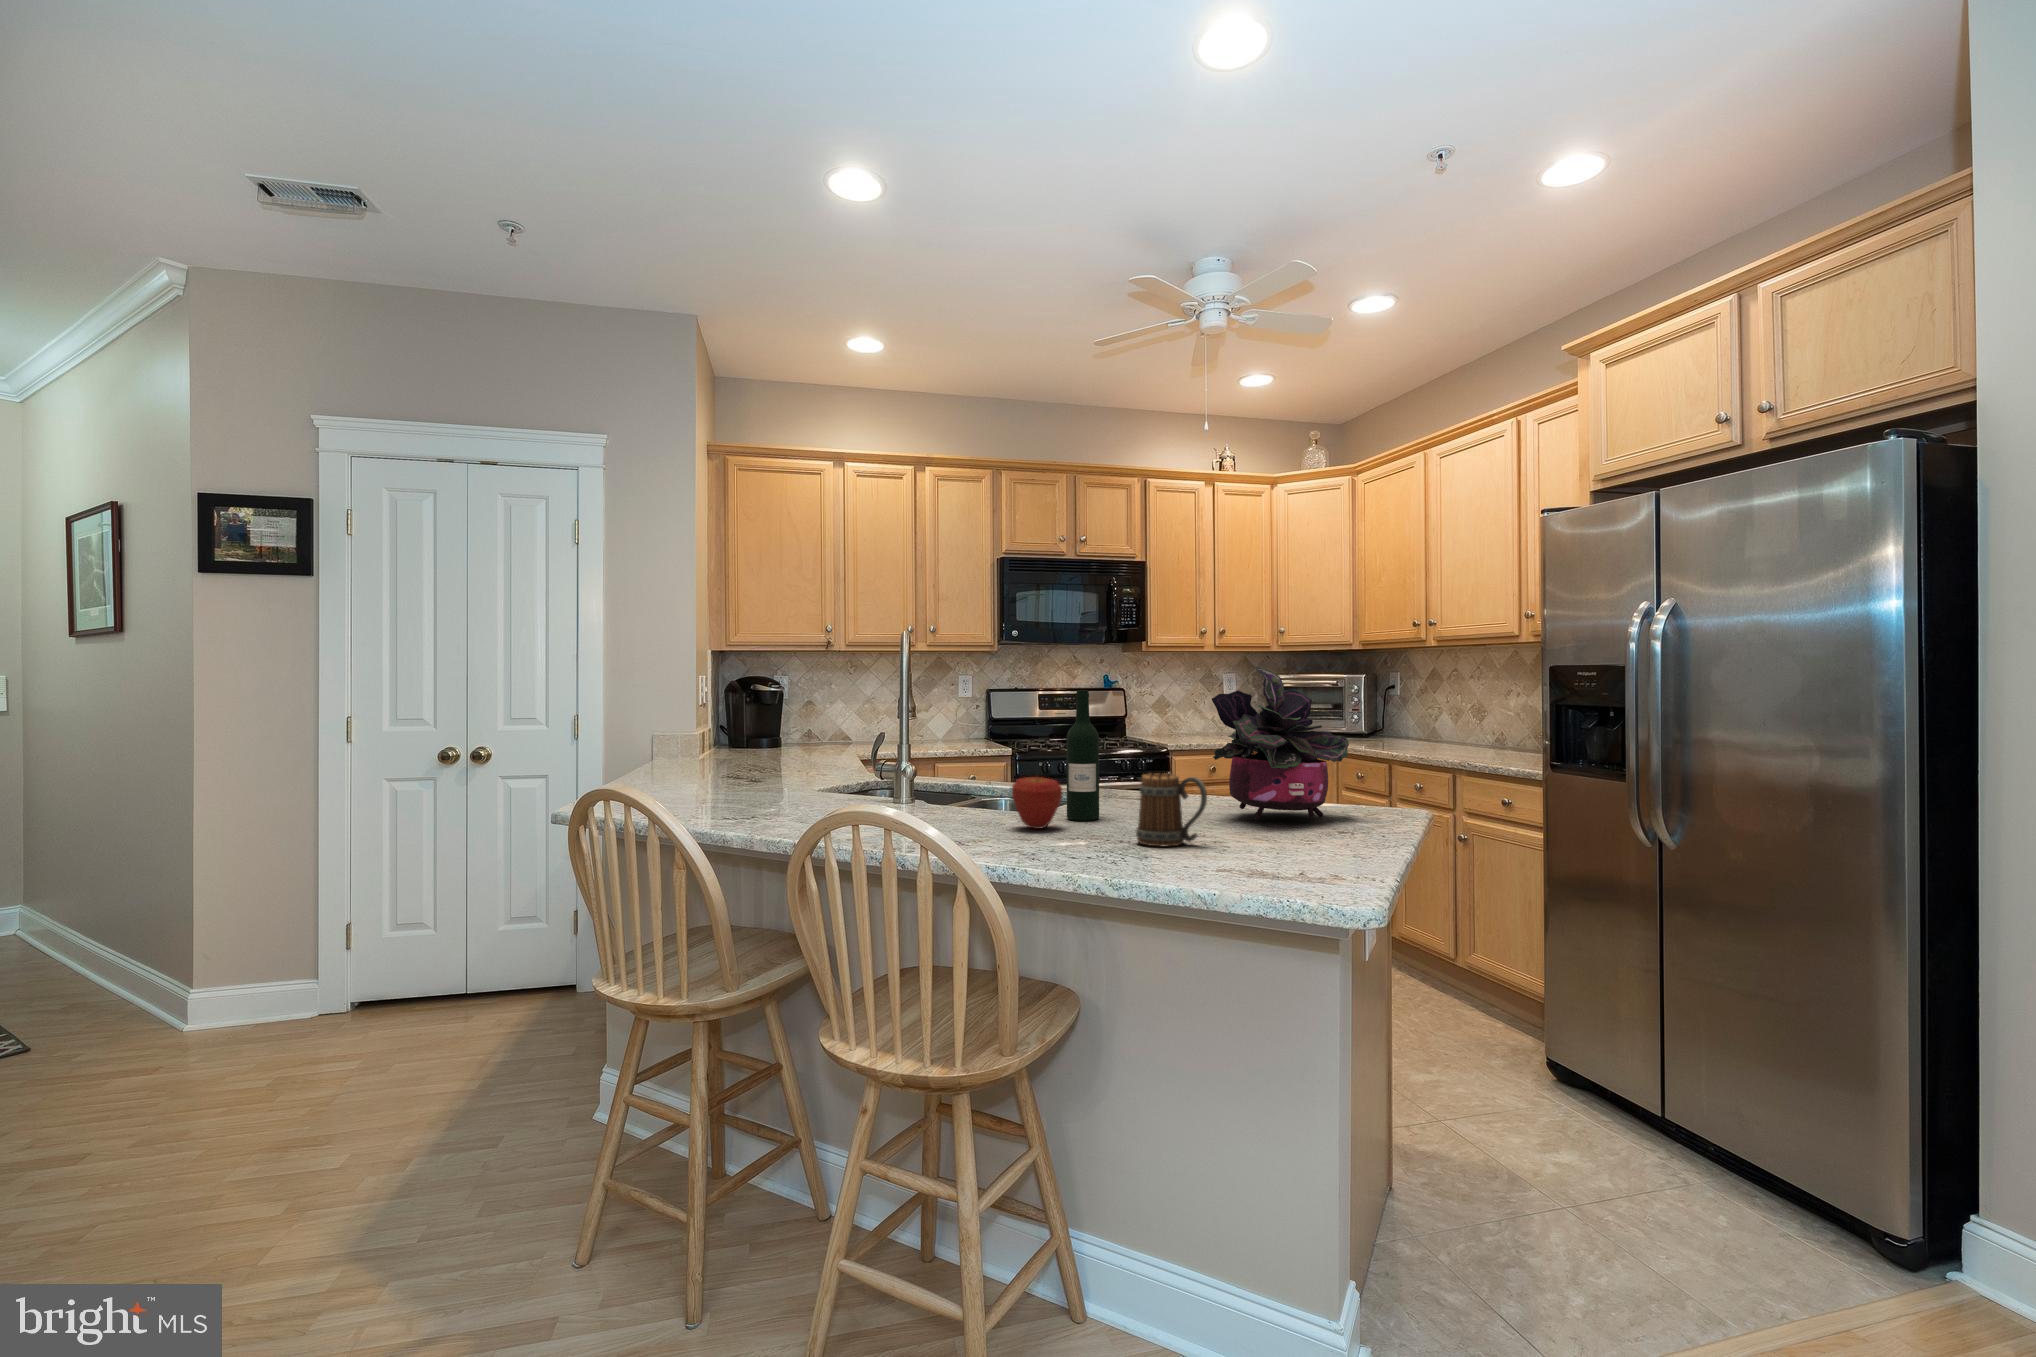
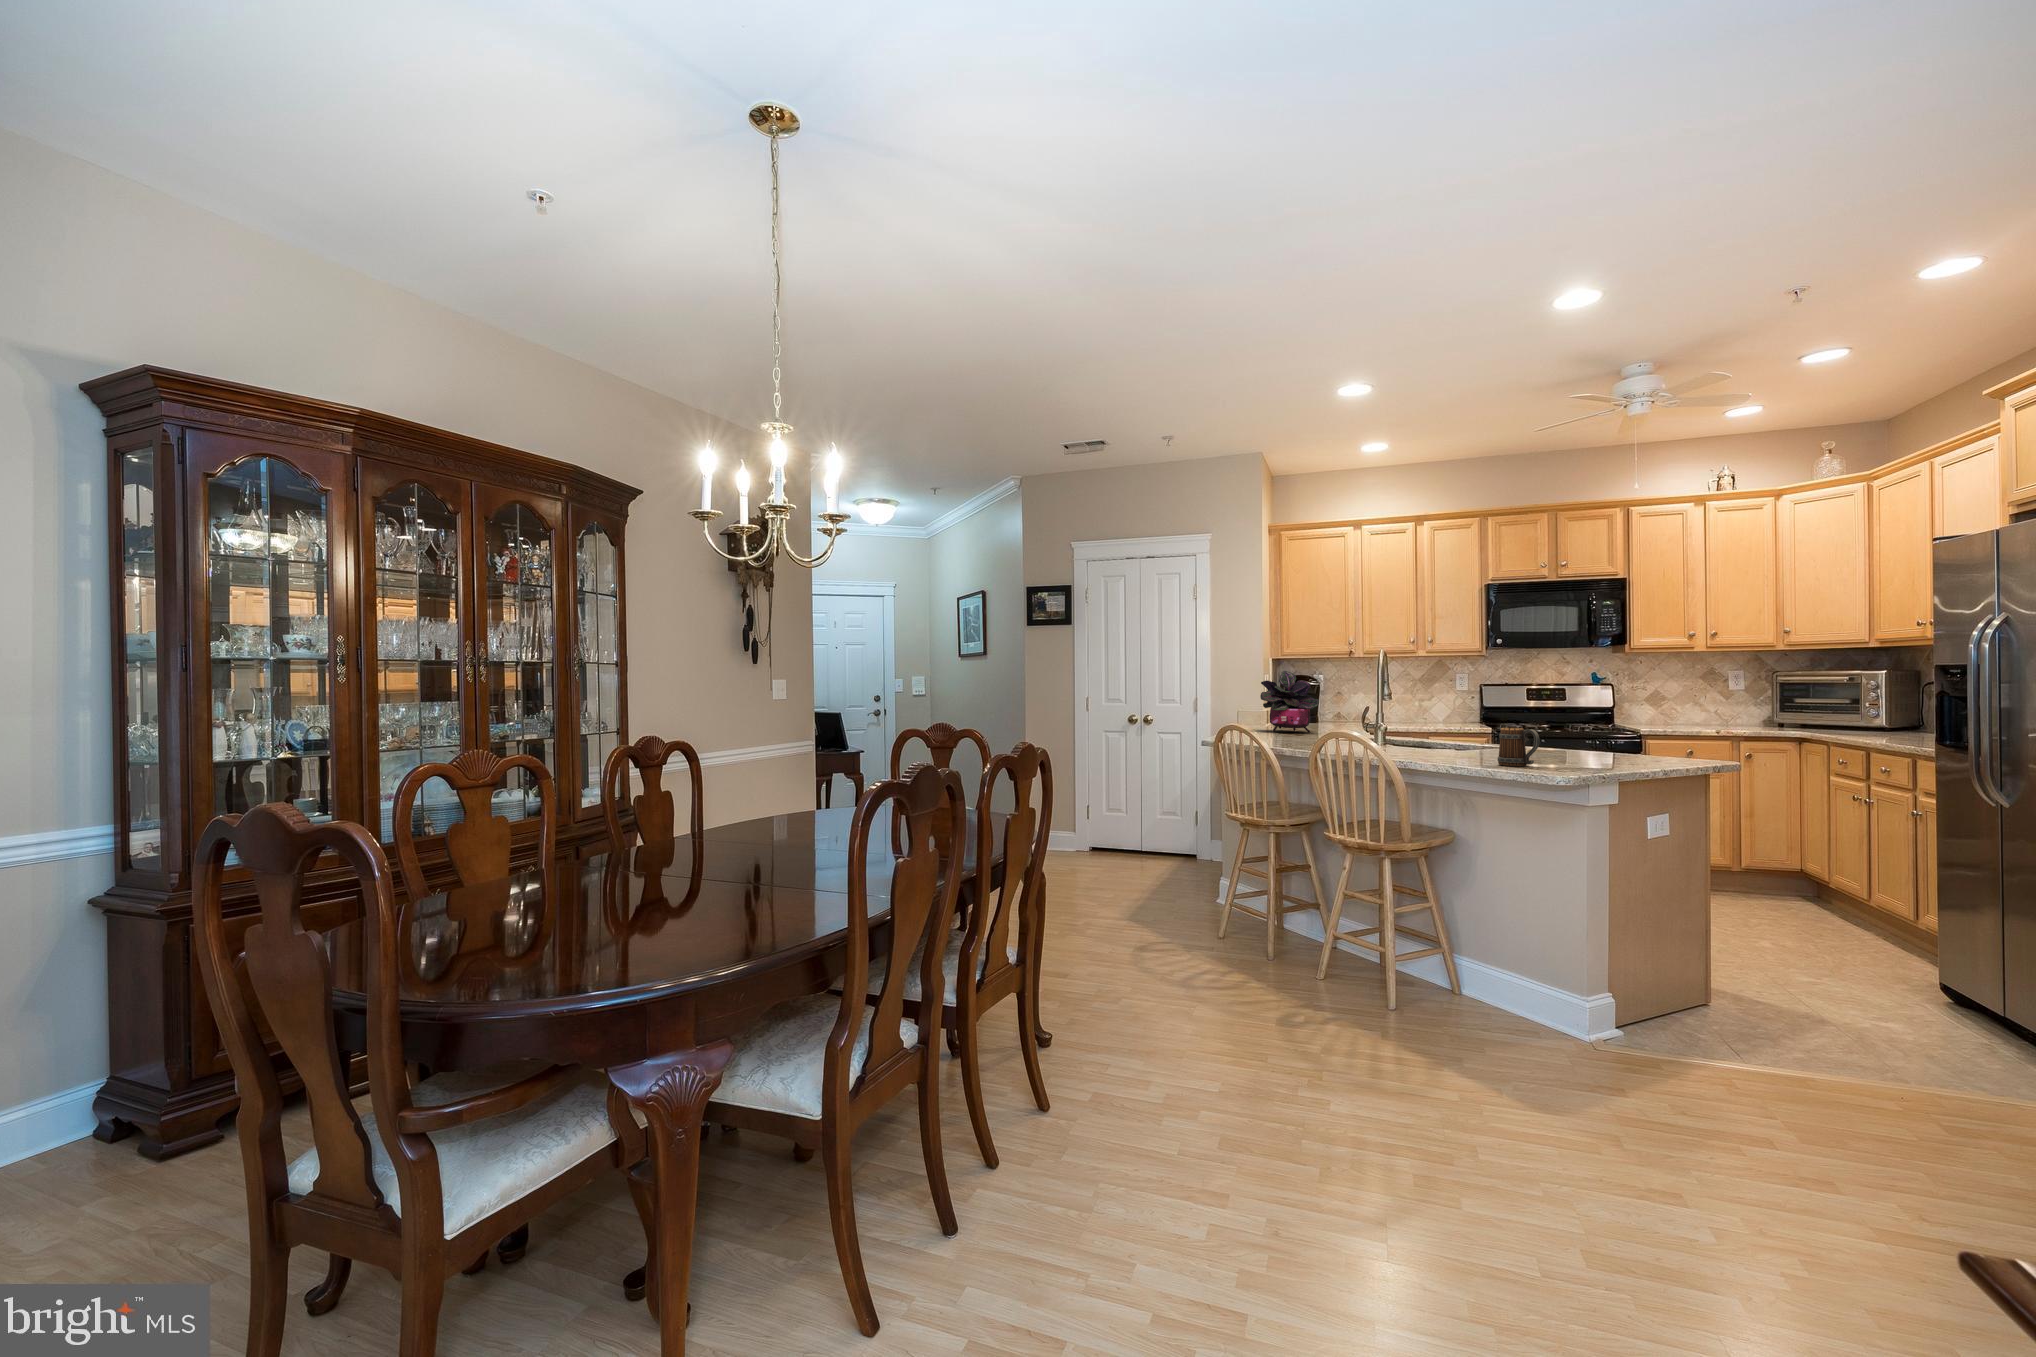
potted plant: present [1212,667,1349,820] -> present [1260,671,1319,732]
wine bottle: present [1067,690,1099,821] -> none [1473,683,1495,757]
apple: present [1012,777,1062,829] -> none [1433,728,1464,758]

